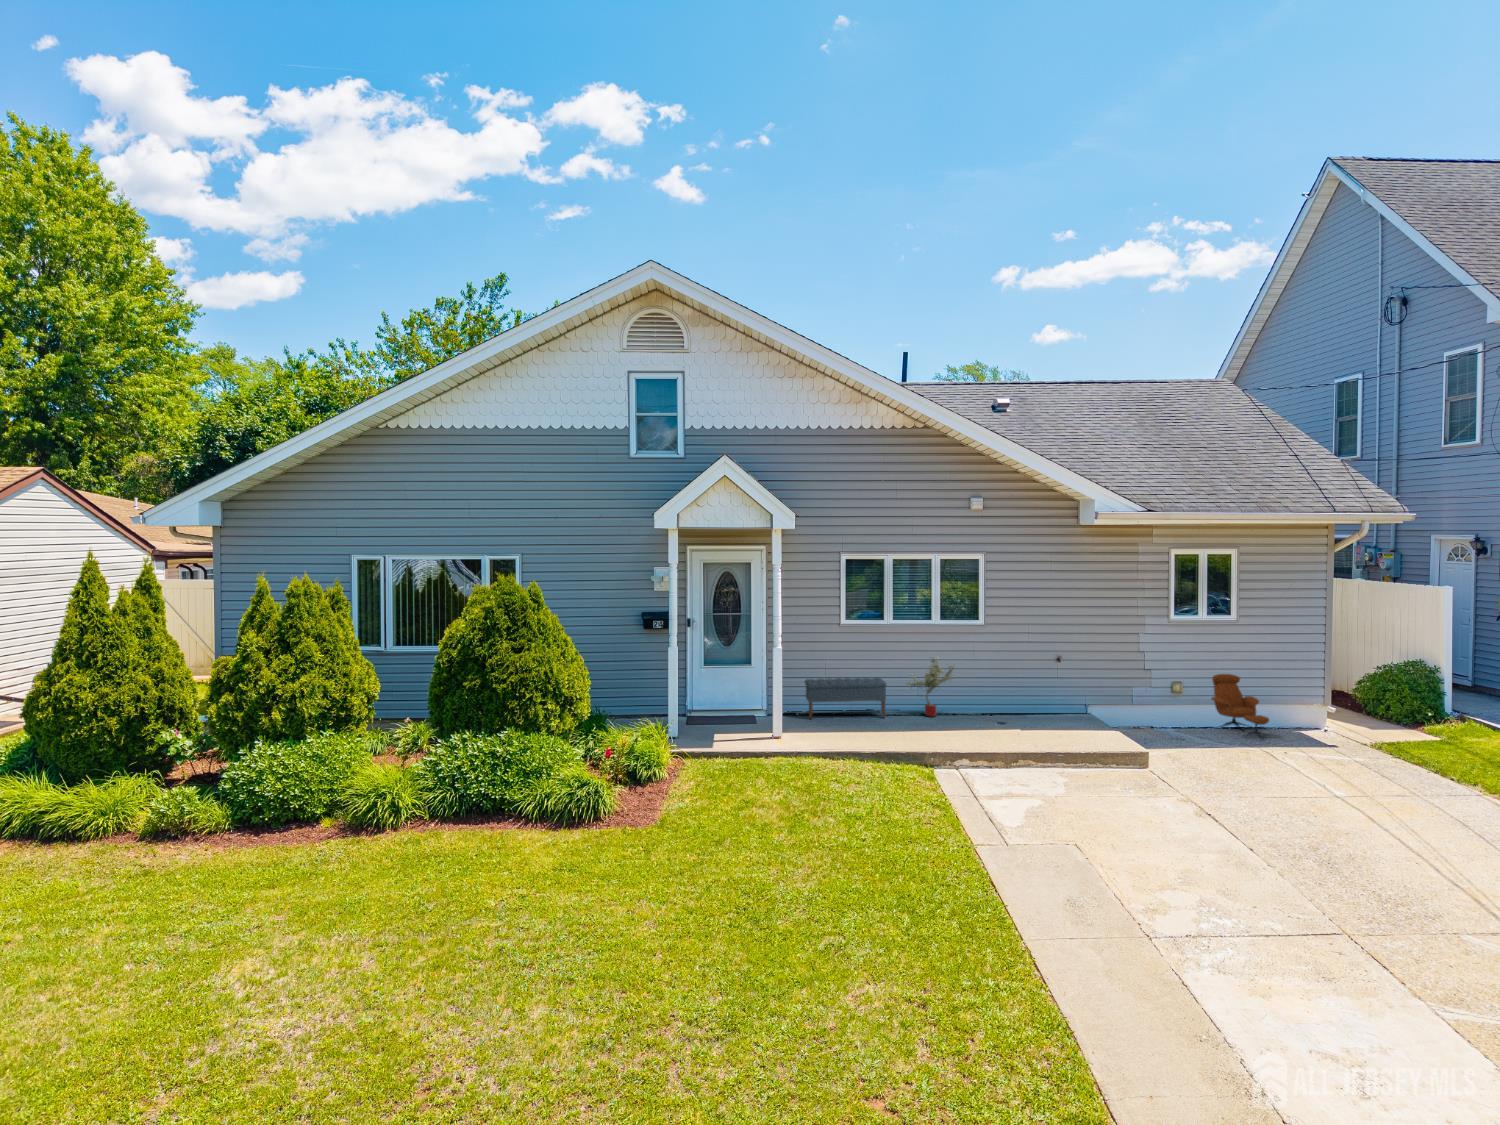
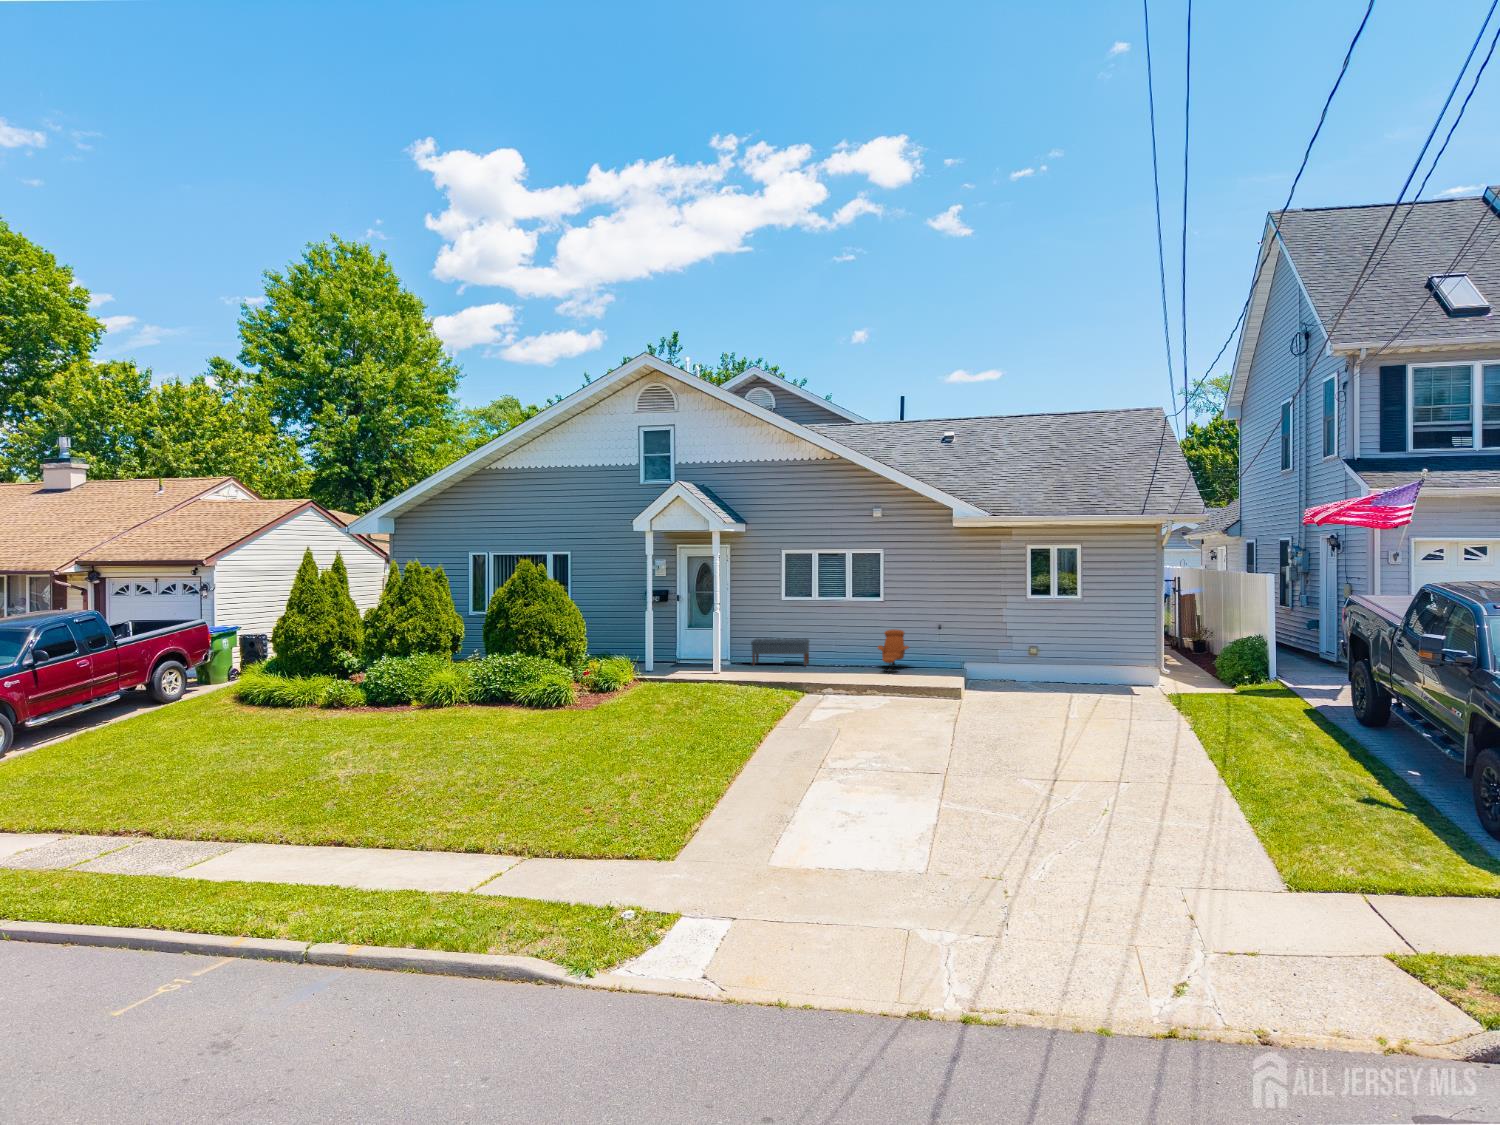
potted tree: present [907,657,954,717] -> none [822,623,857,667]
lounge chair: present [1211,674,1269,737] -> present [878,629,909,672]

